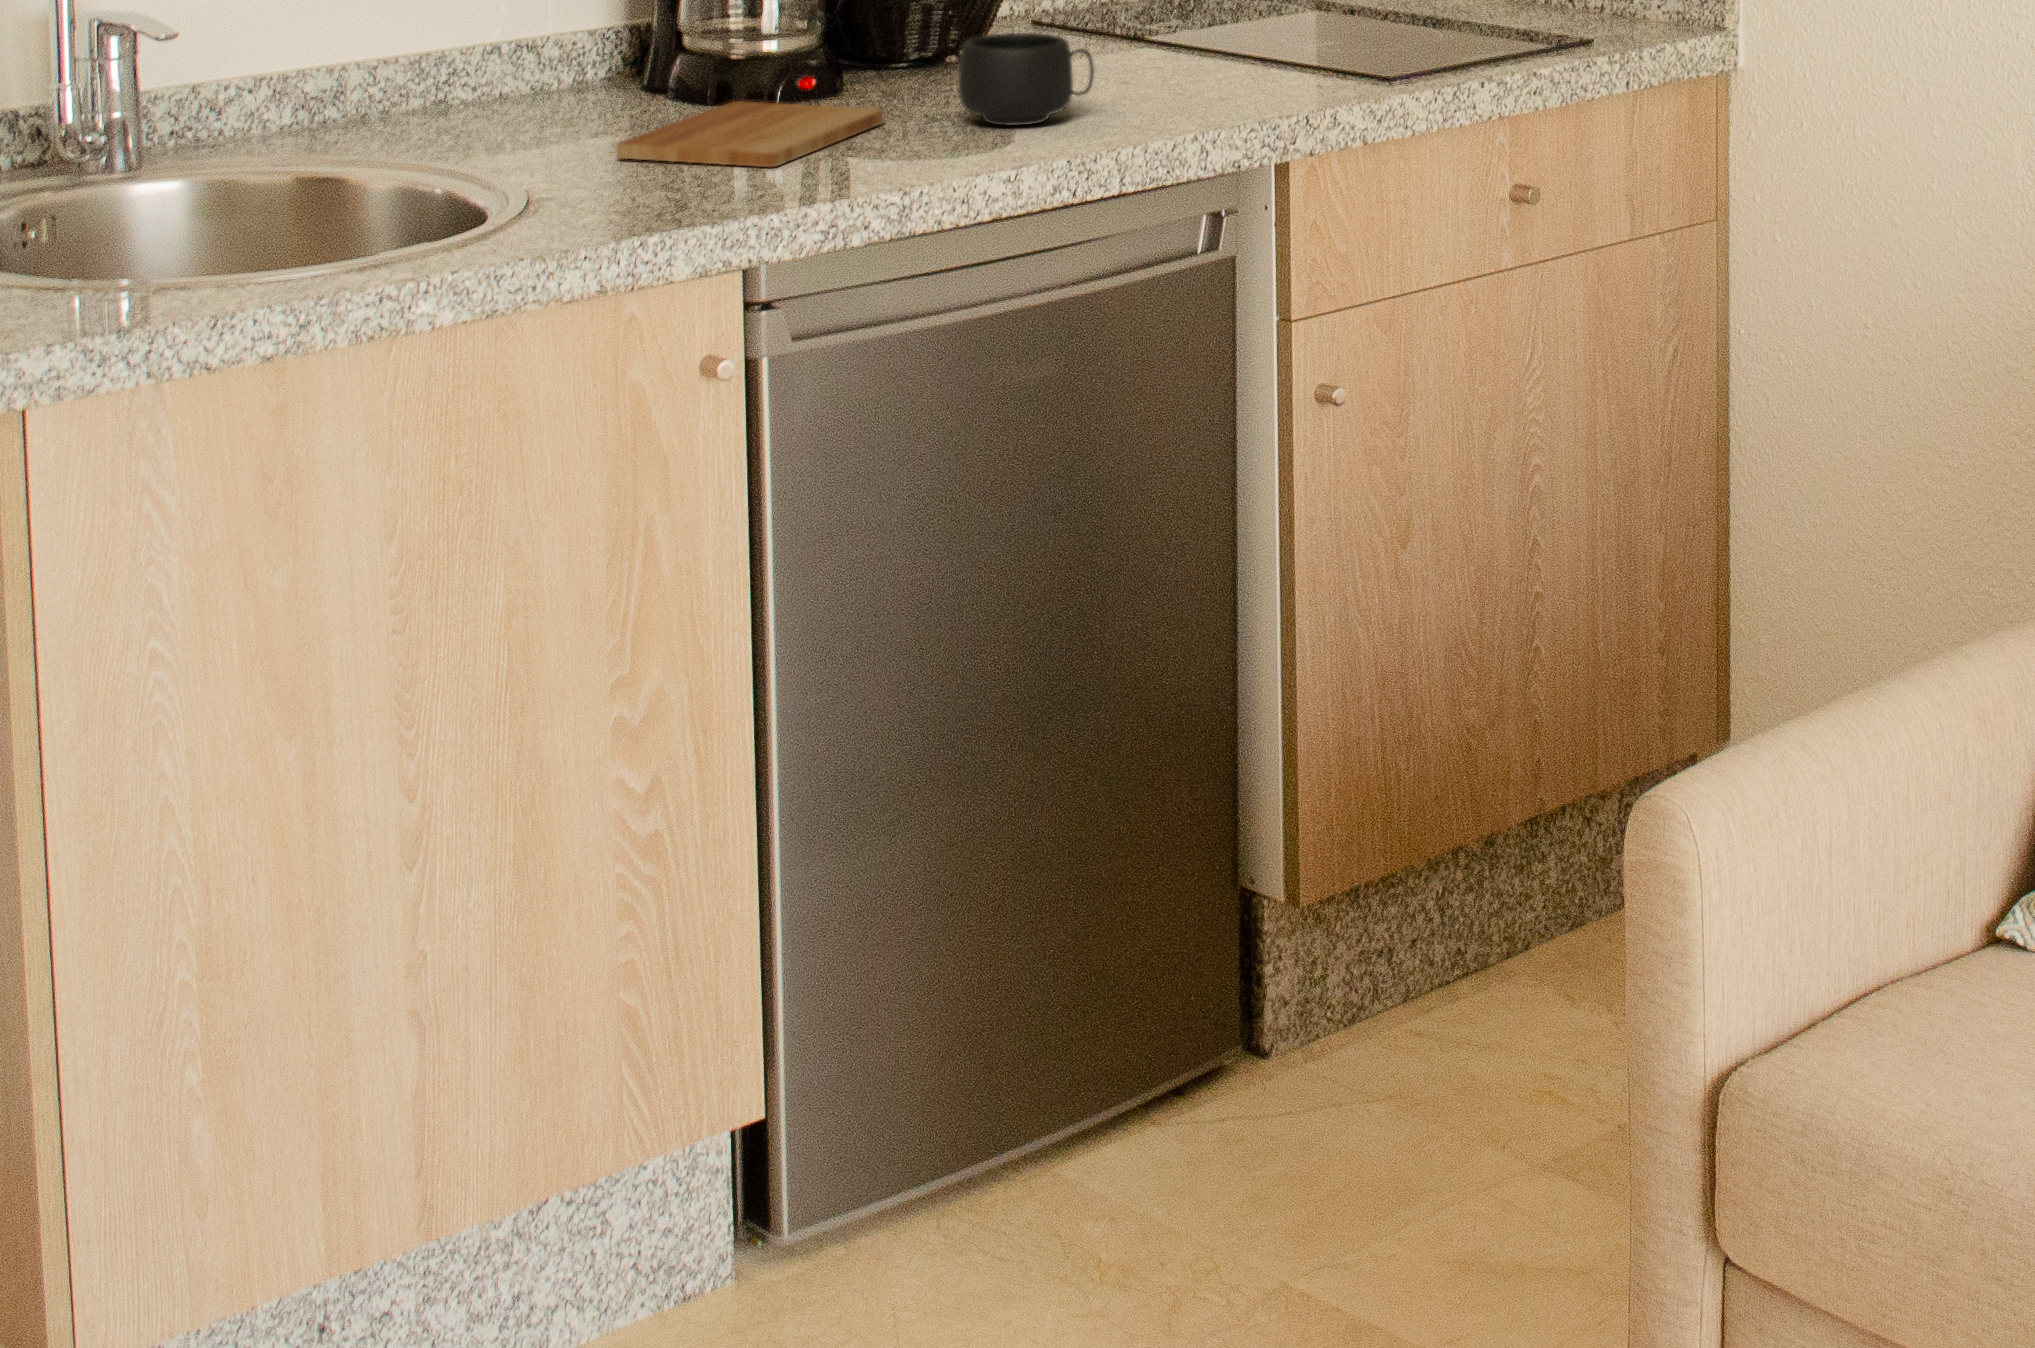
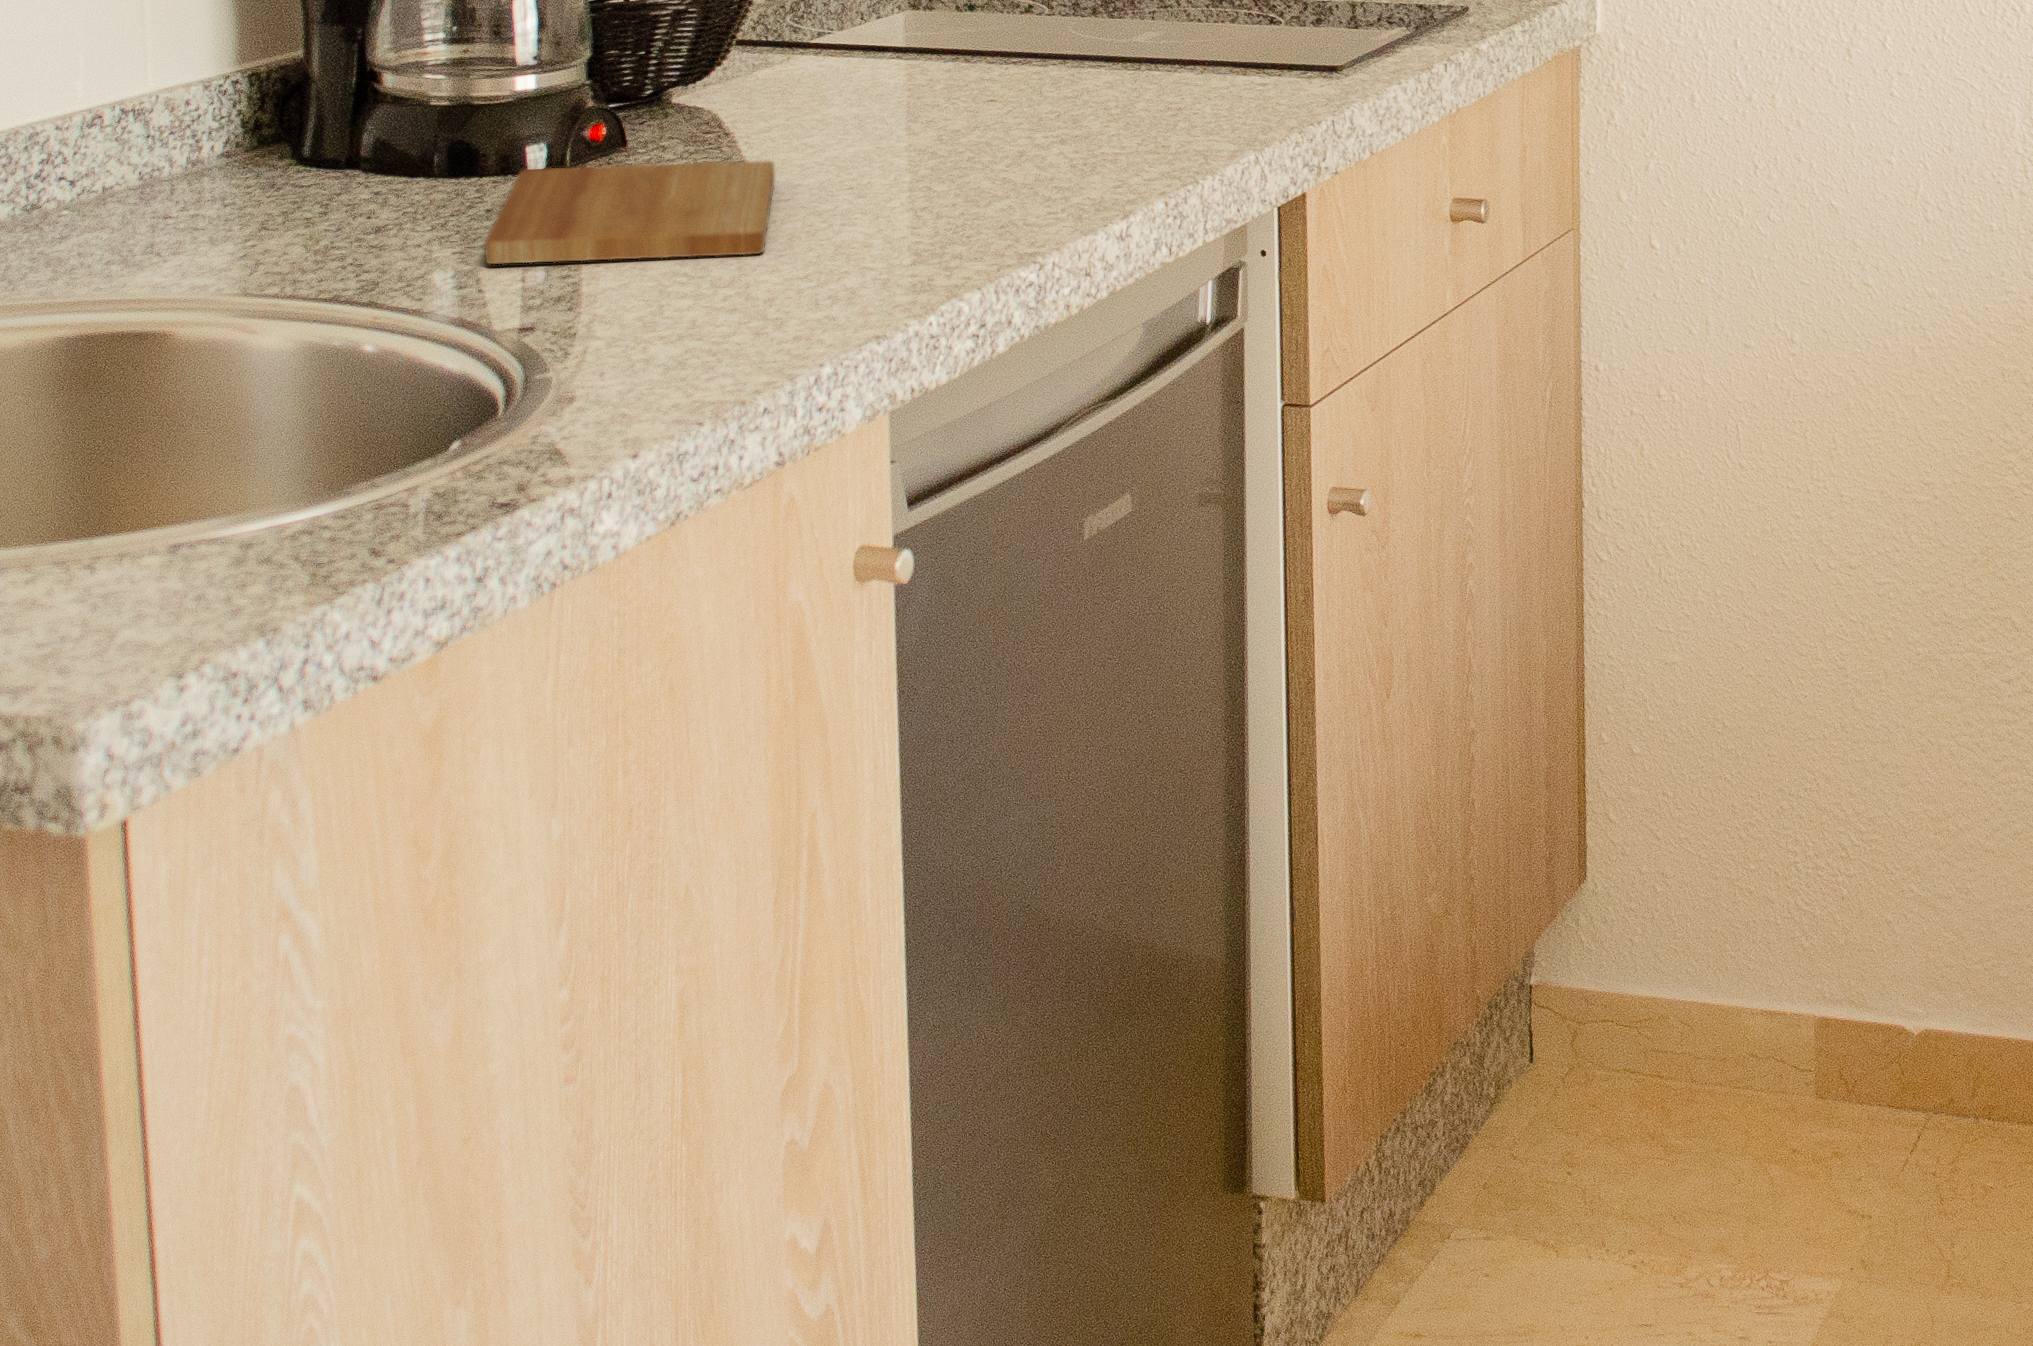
mug: present [959,33,1094,125] -> none [875,36,1051,169]

